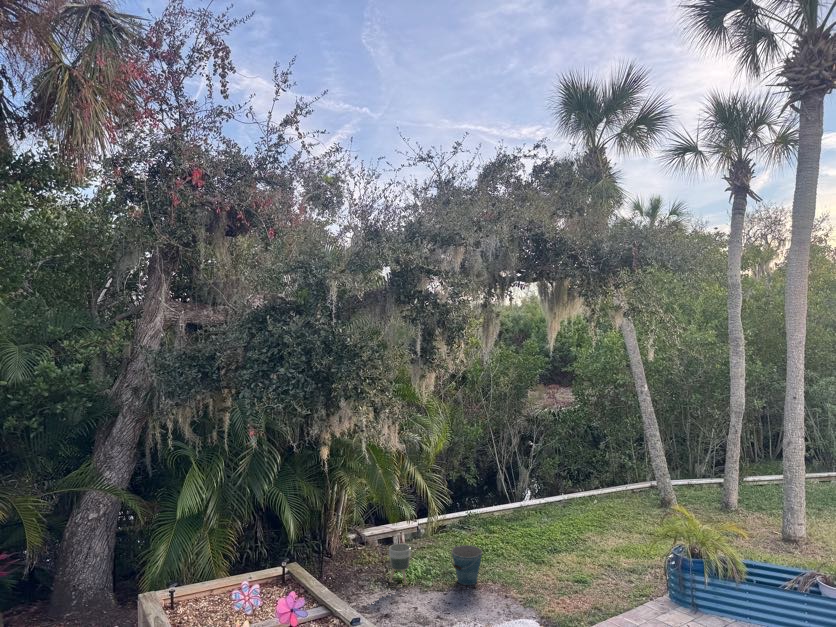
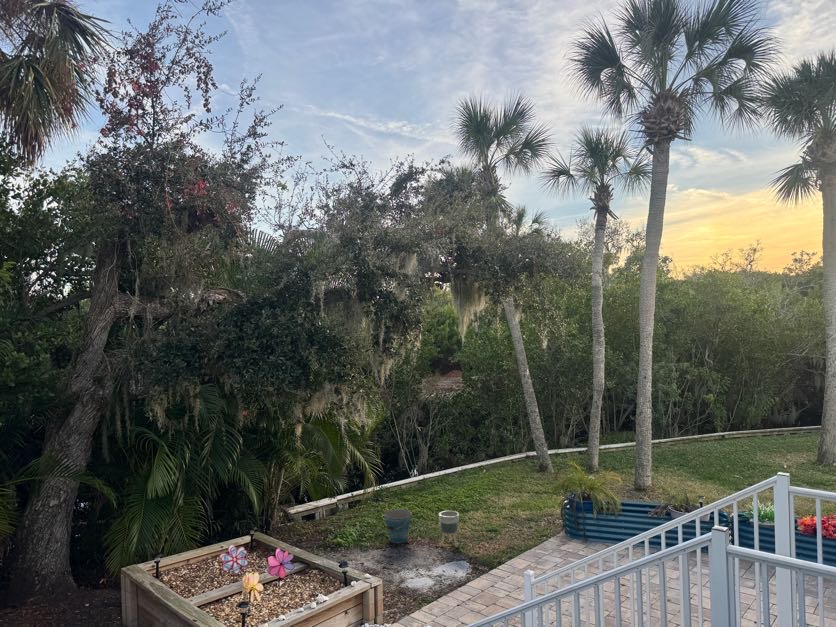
planter: present [389,544,411,585] -> present [439,511,459,547]

